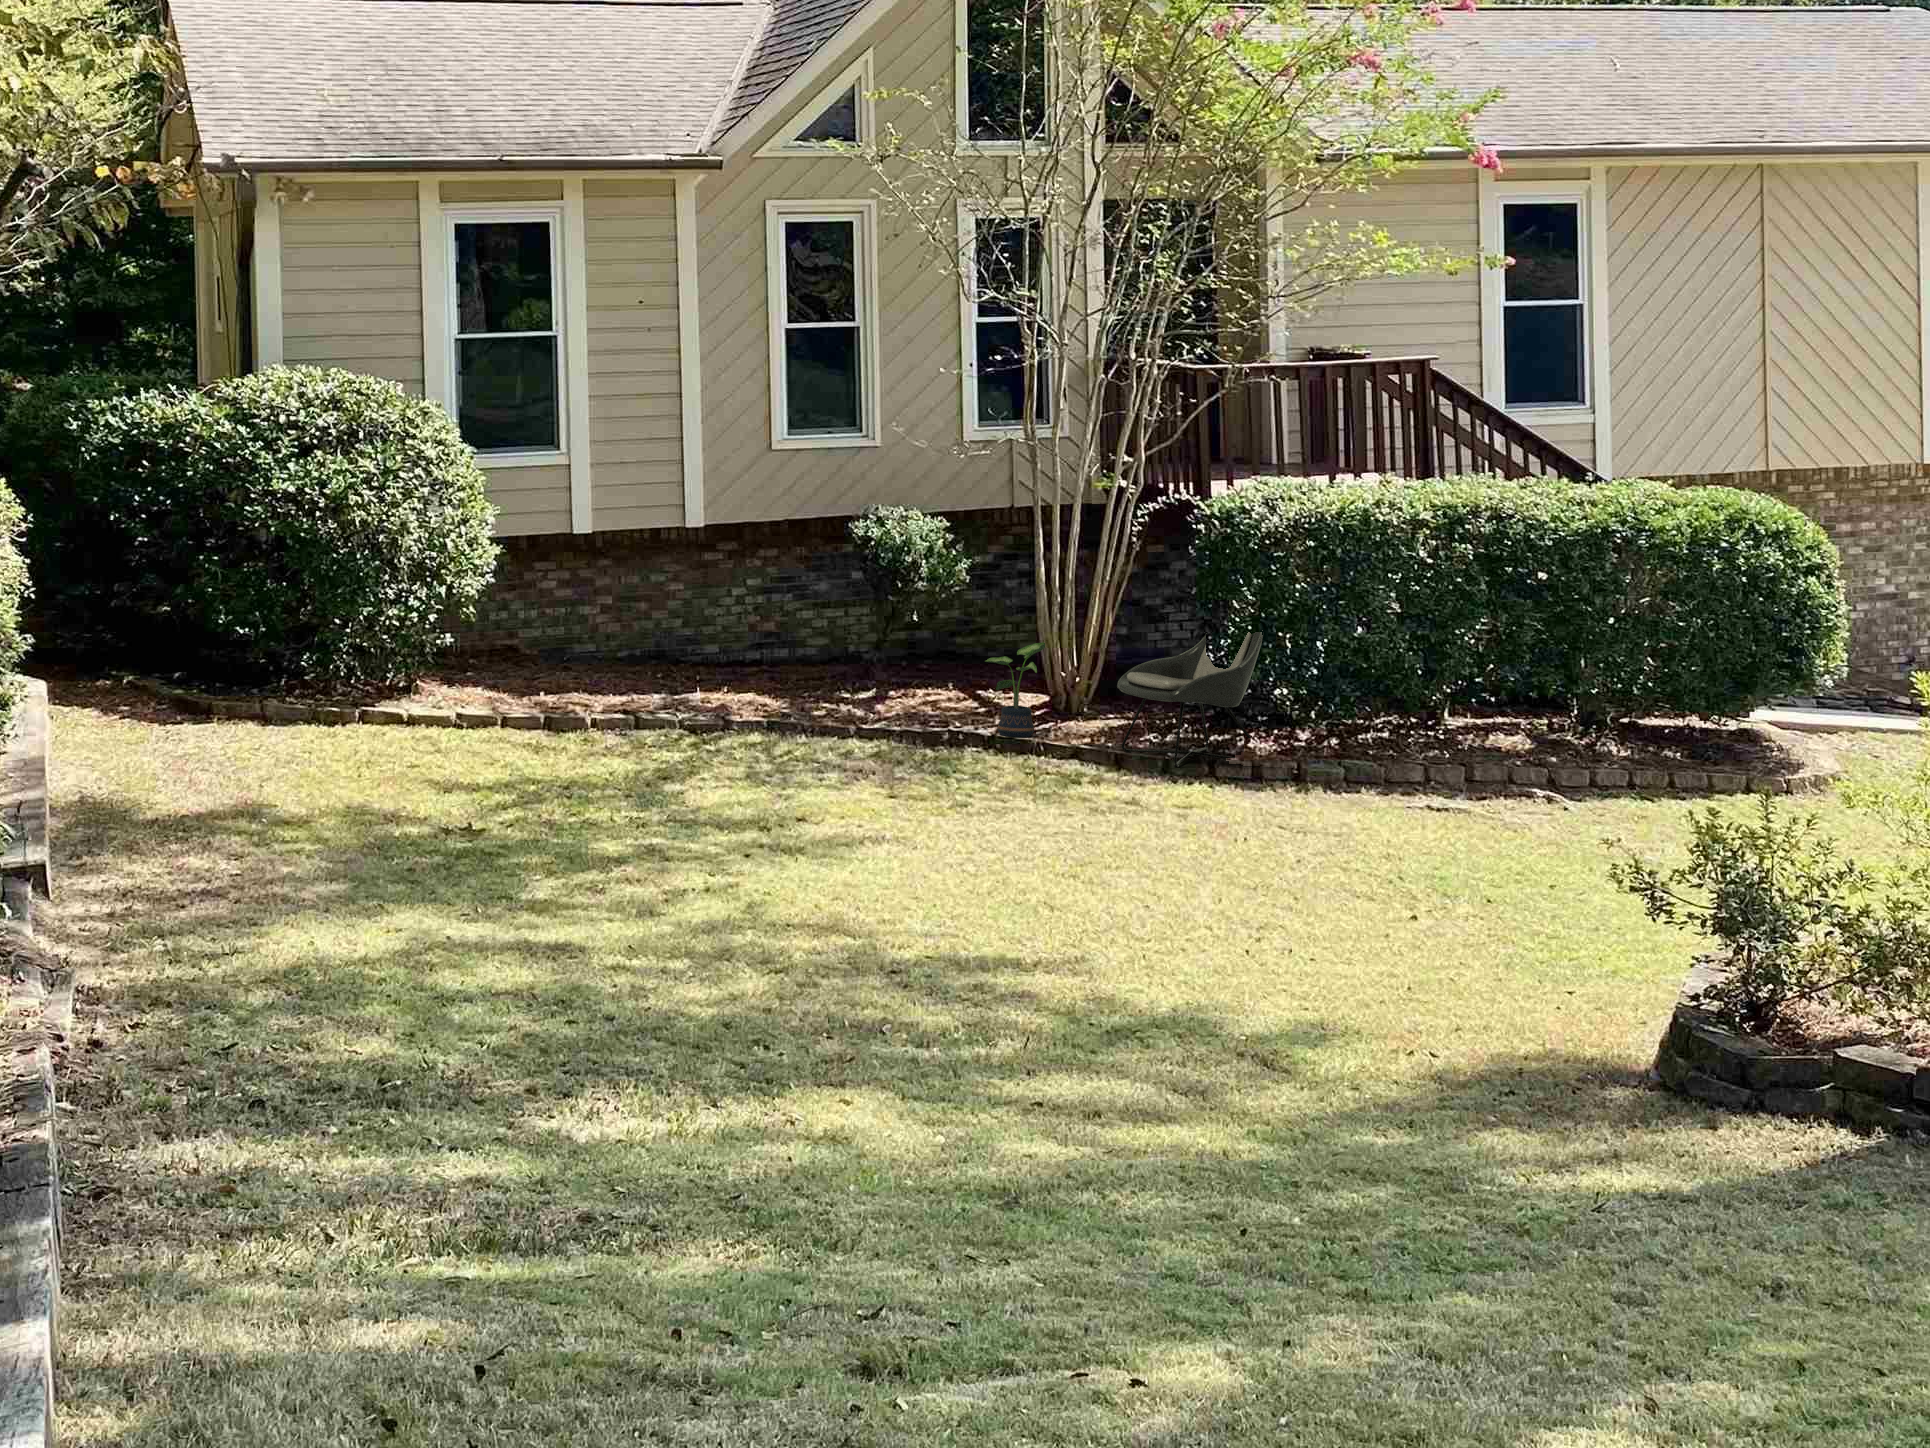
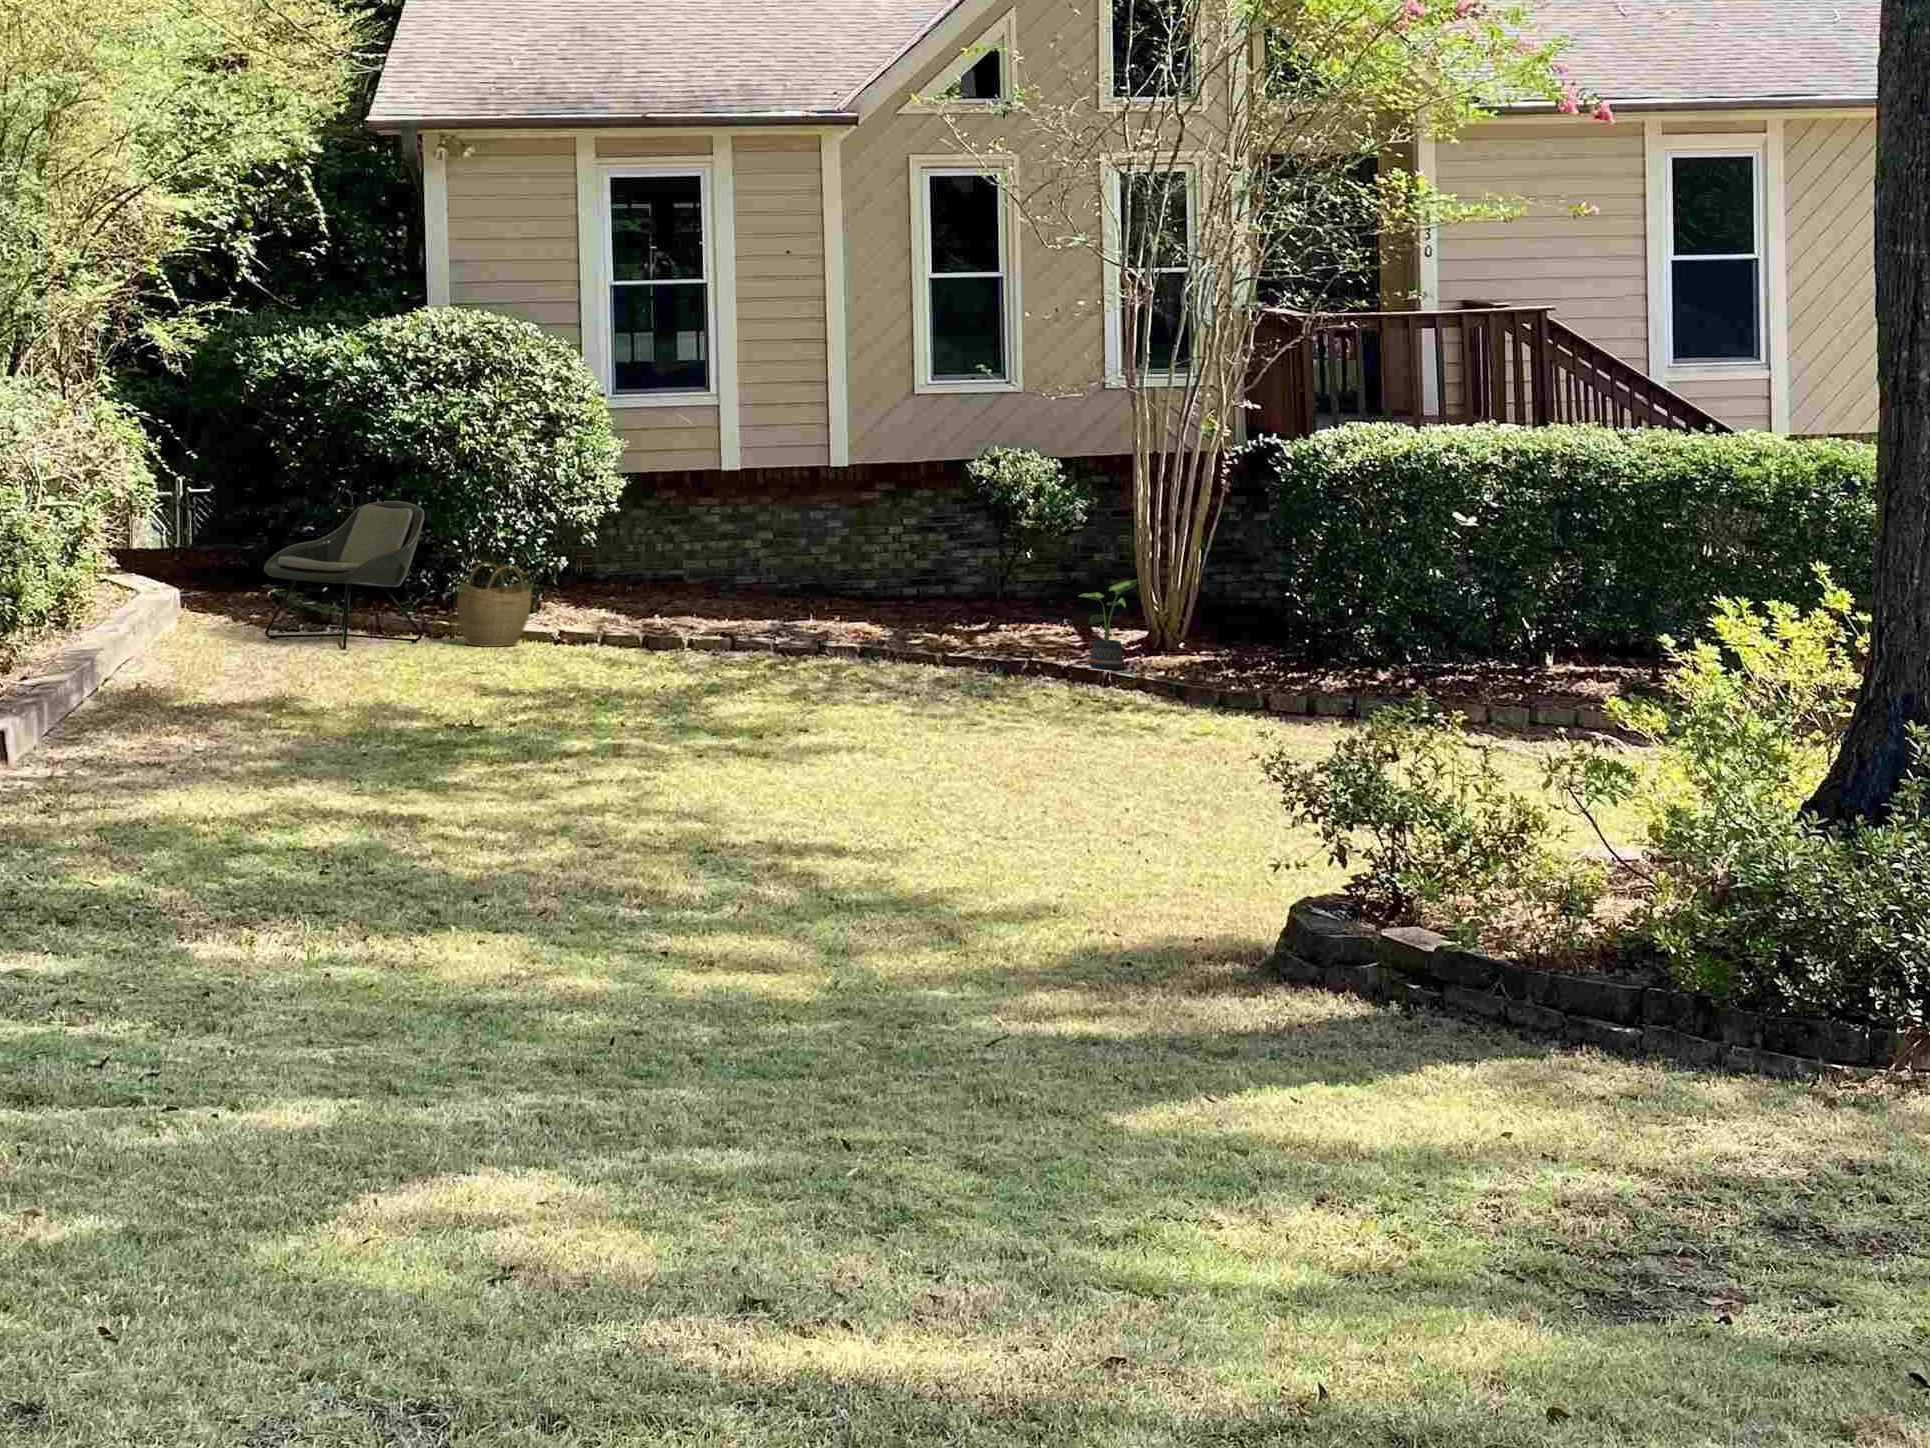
lounge chair: present [1117,632,1263,767] -> present [264,501,424,649]
woven basket: none [341,642,418,731] -> present [457,563,531,647]

